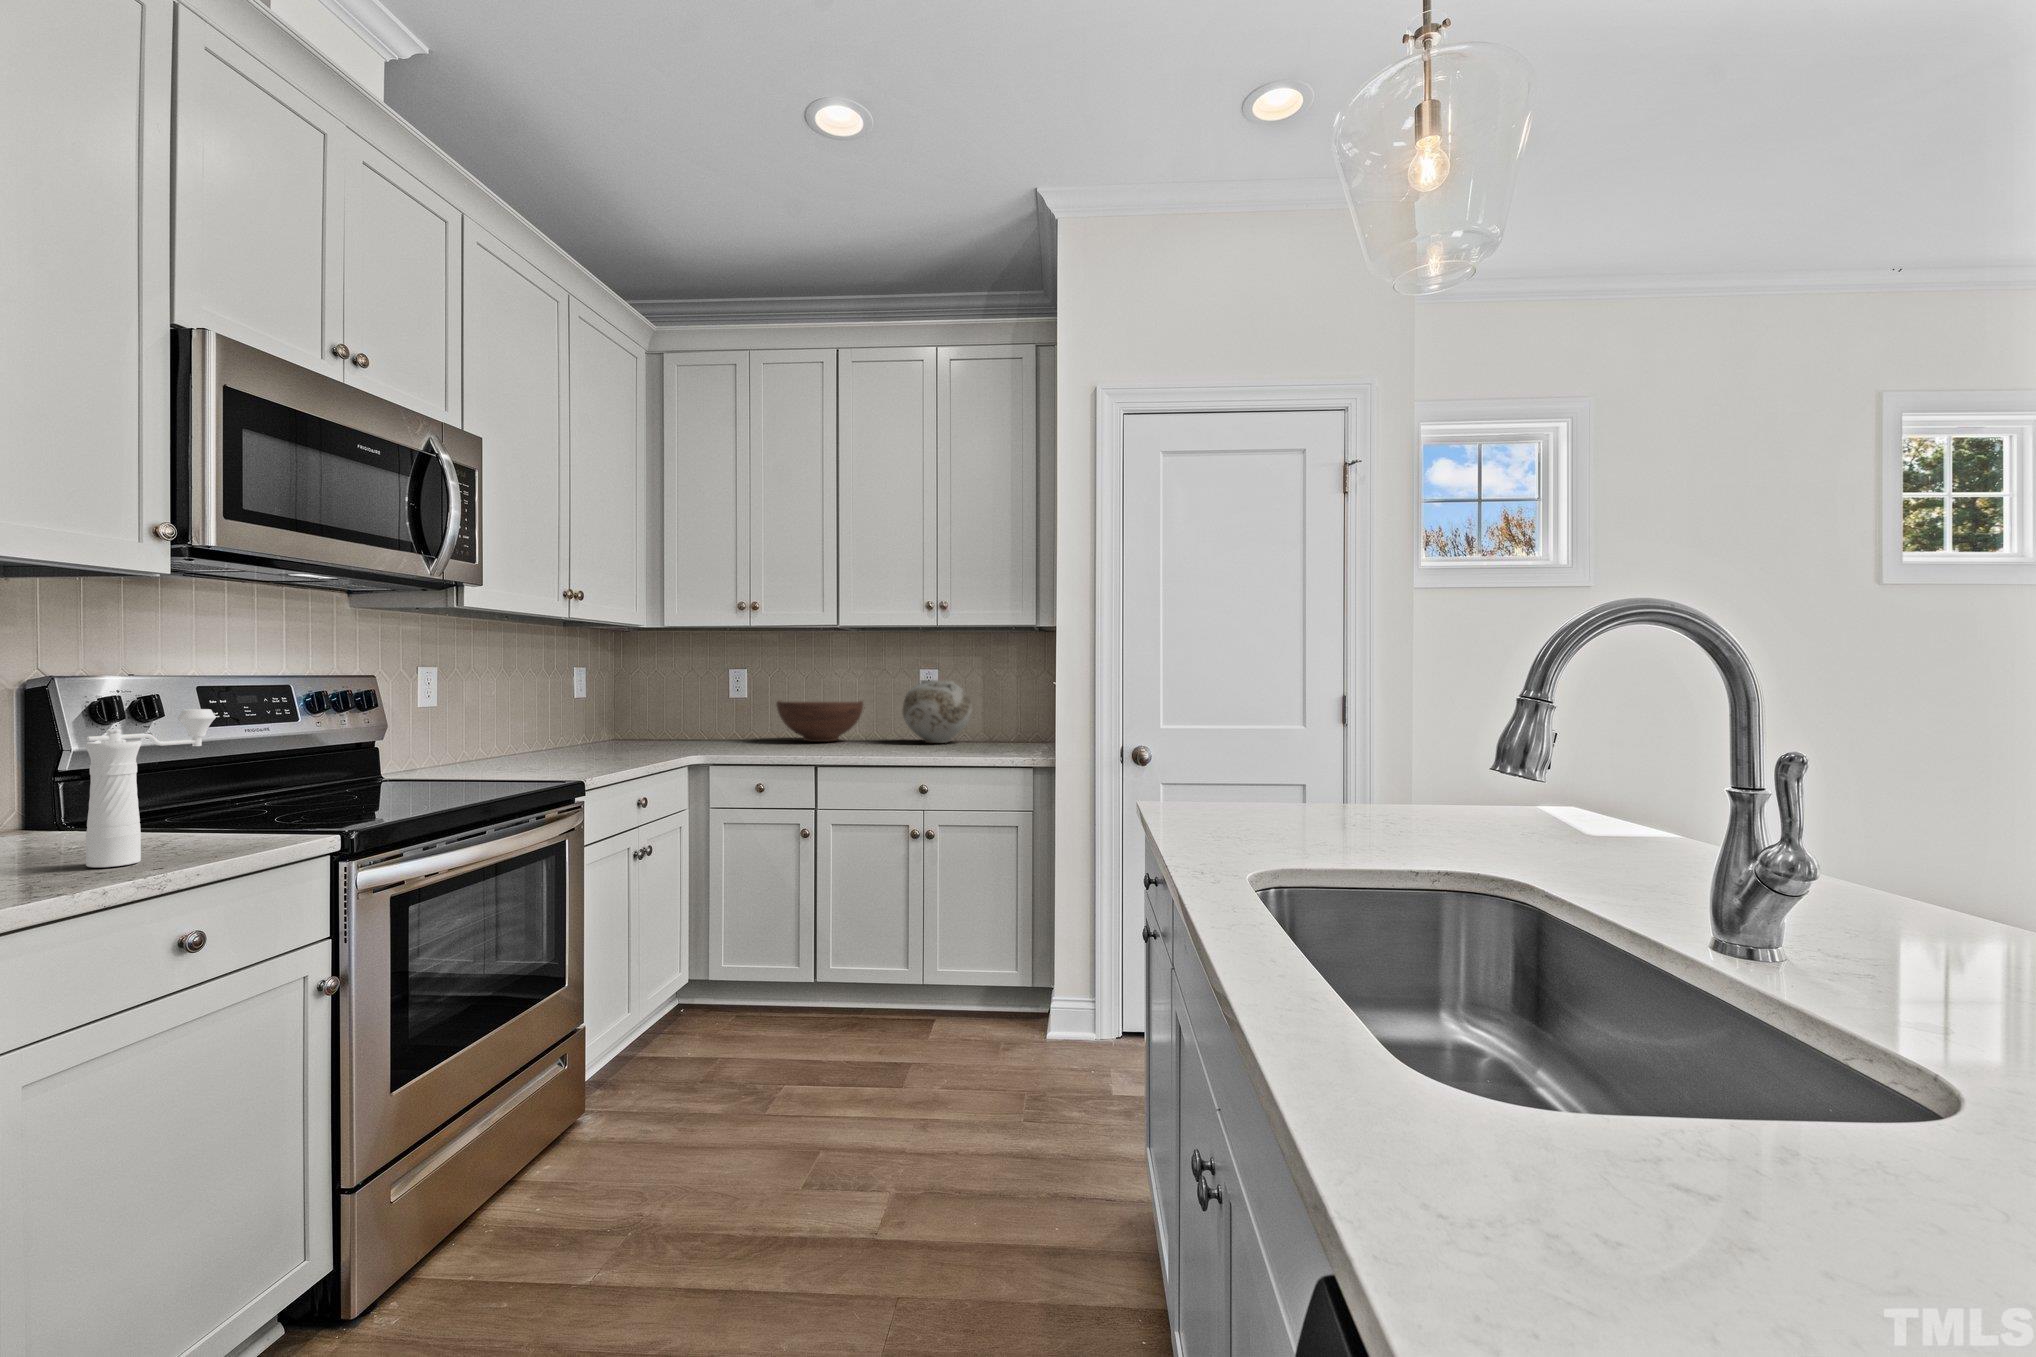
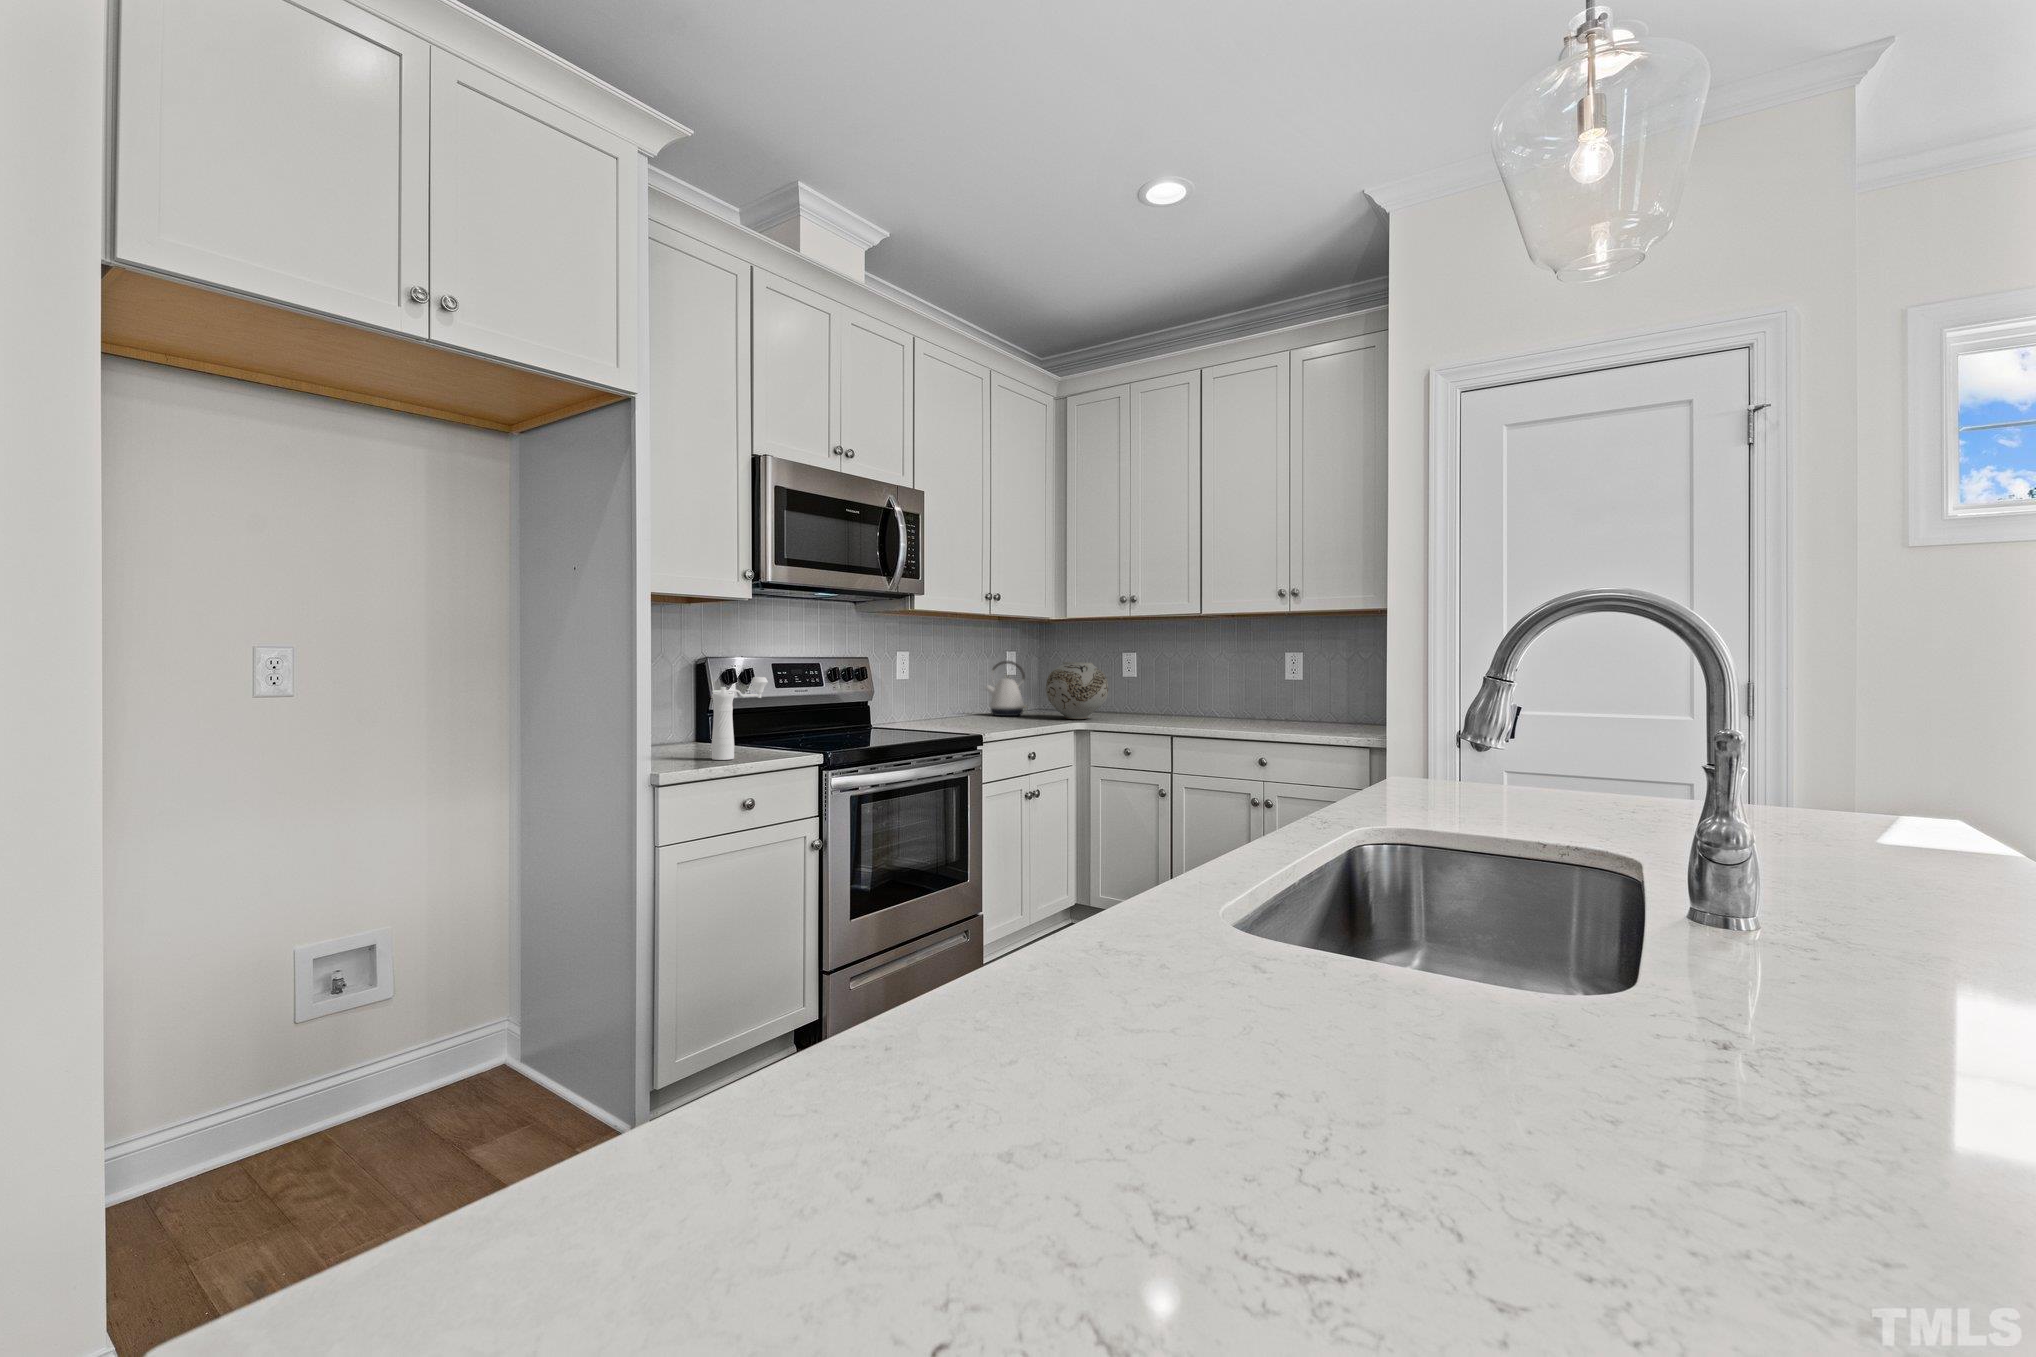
kettle: none [550,680,612,753] -> present [985,661,1026,716]
vase: present [902,680,972,743] -> present [1046,662,1108,719]
fruit bowl: present [776,700,863,742] -> none [1159,680,1235,716]

